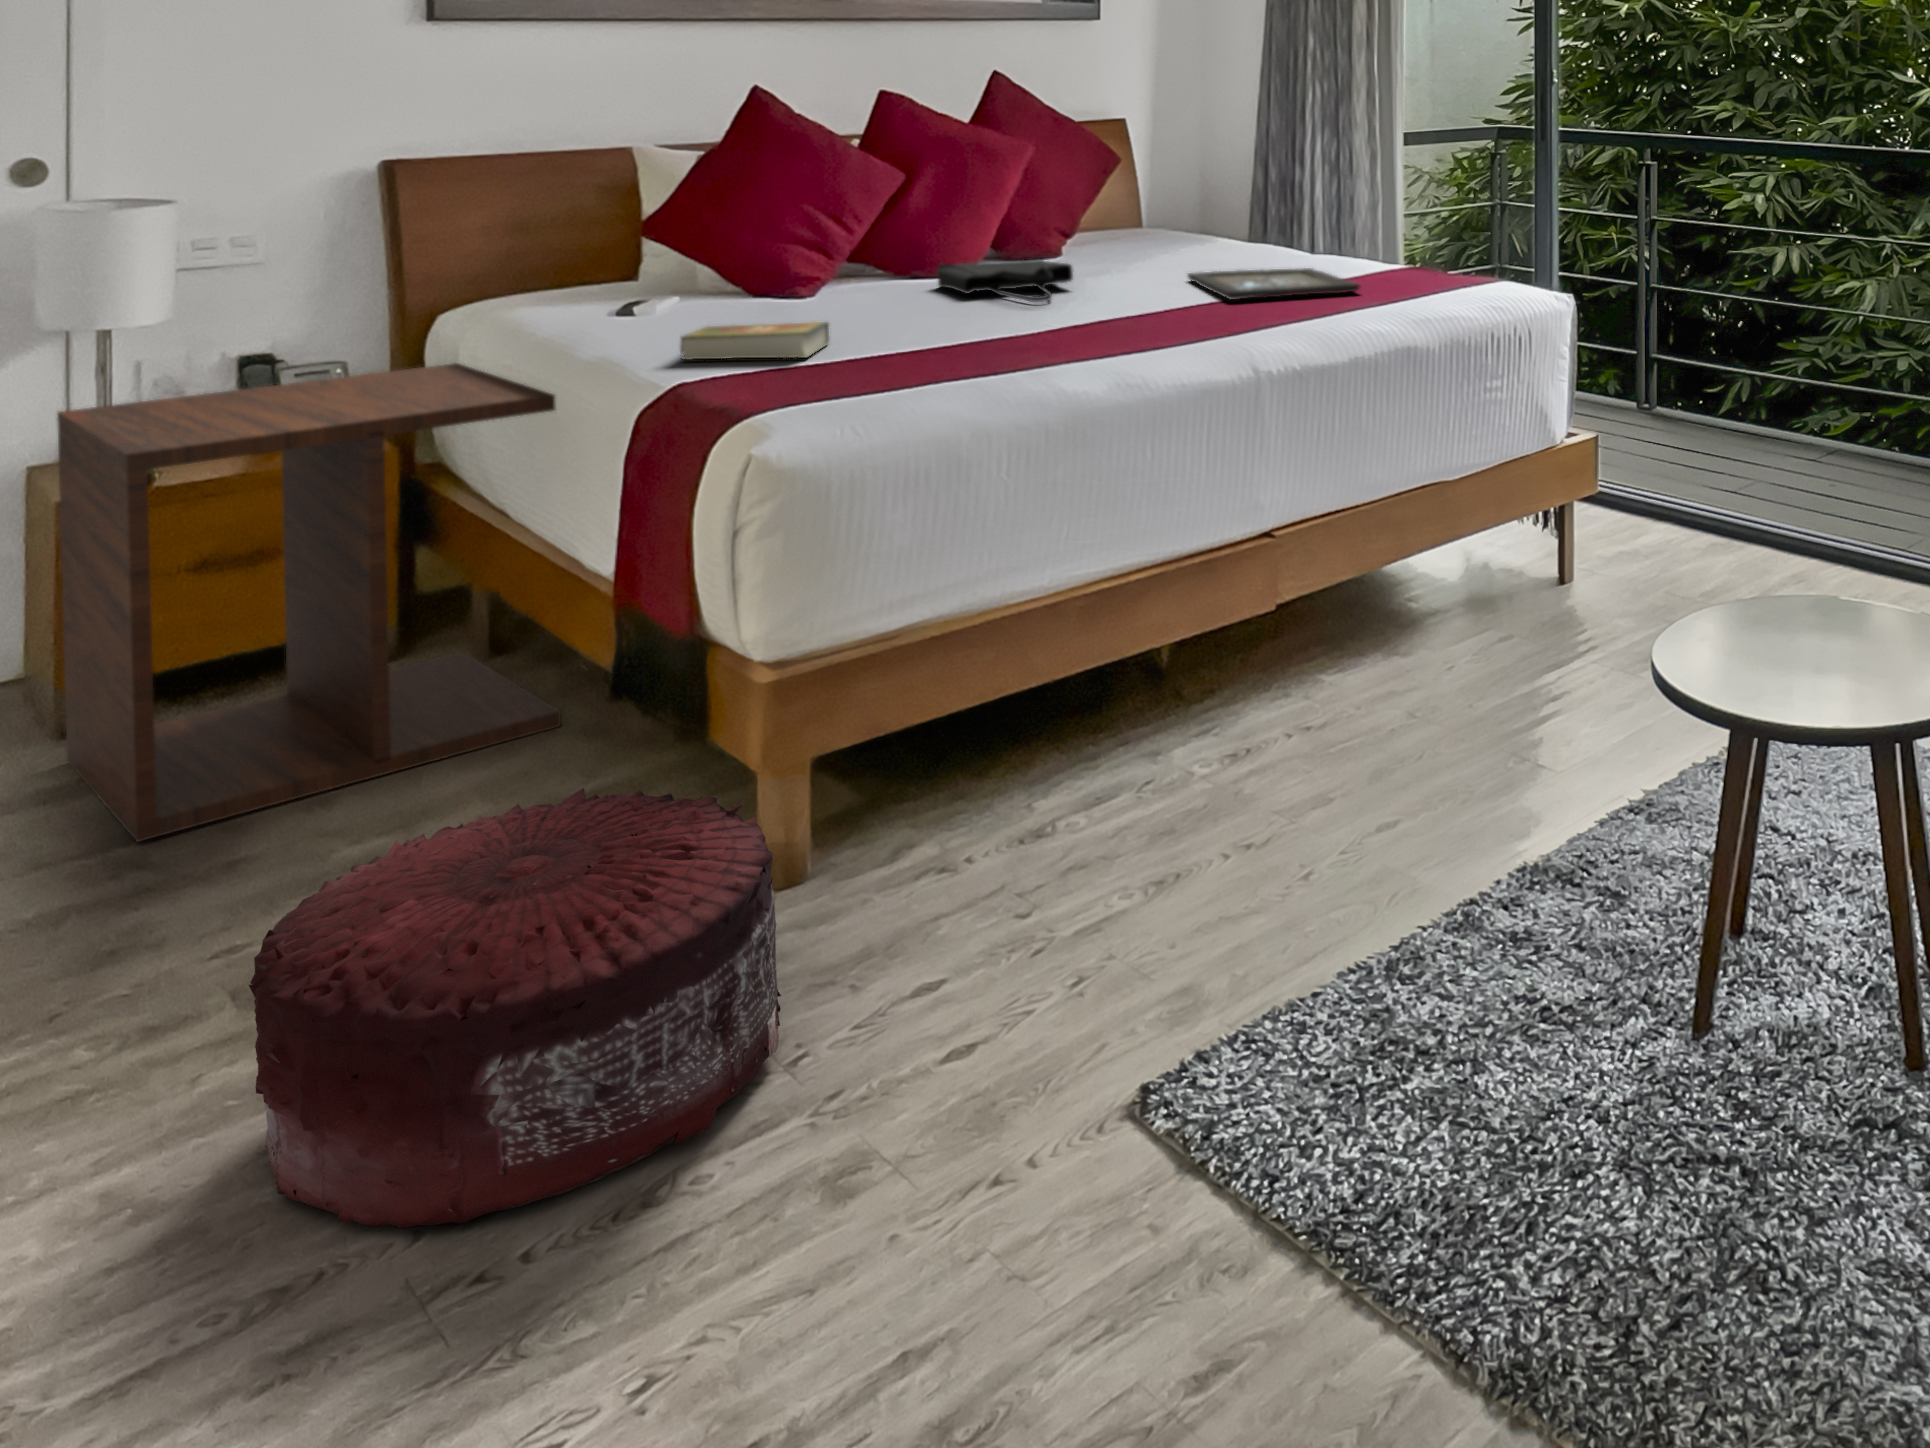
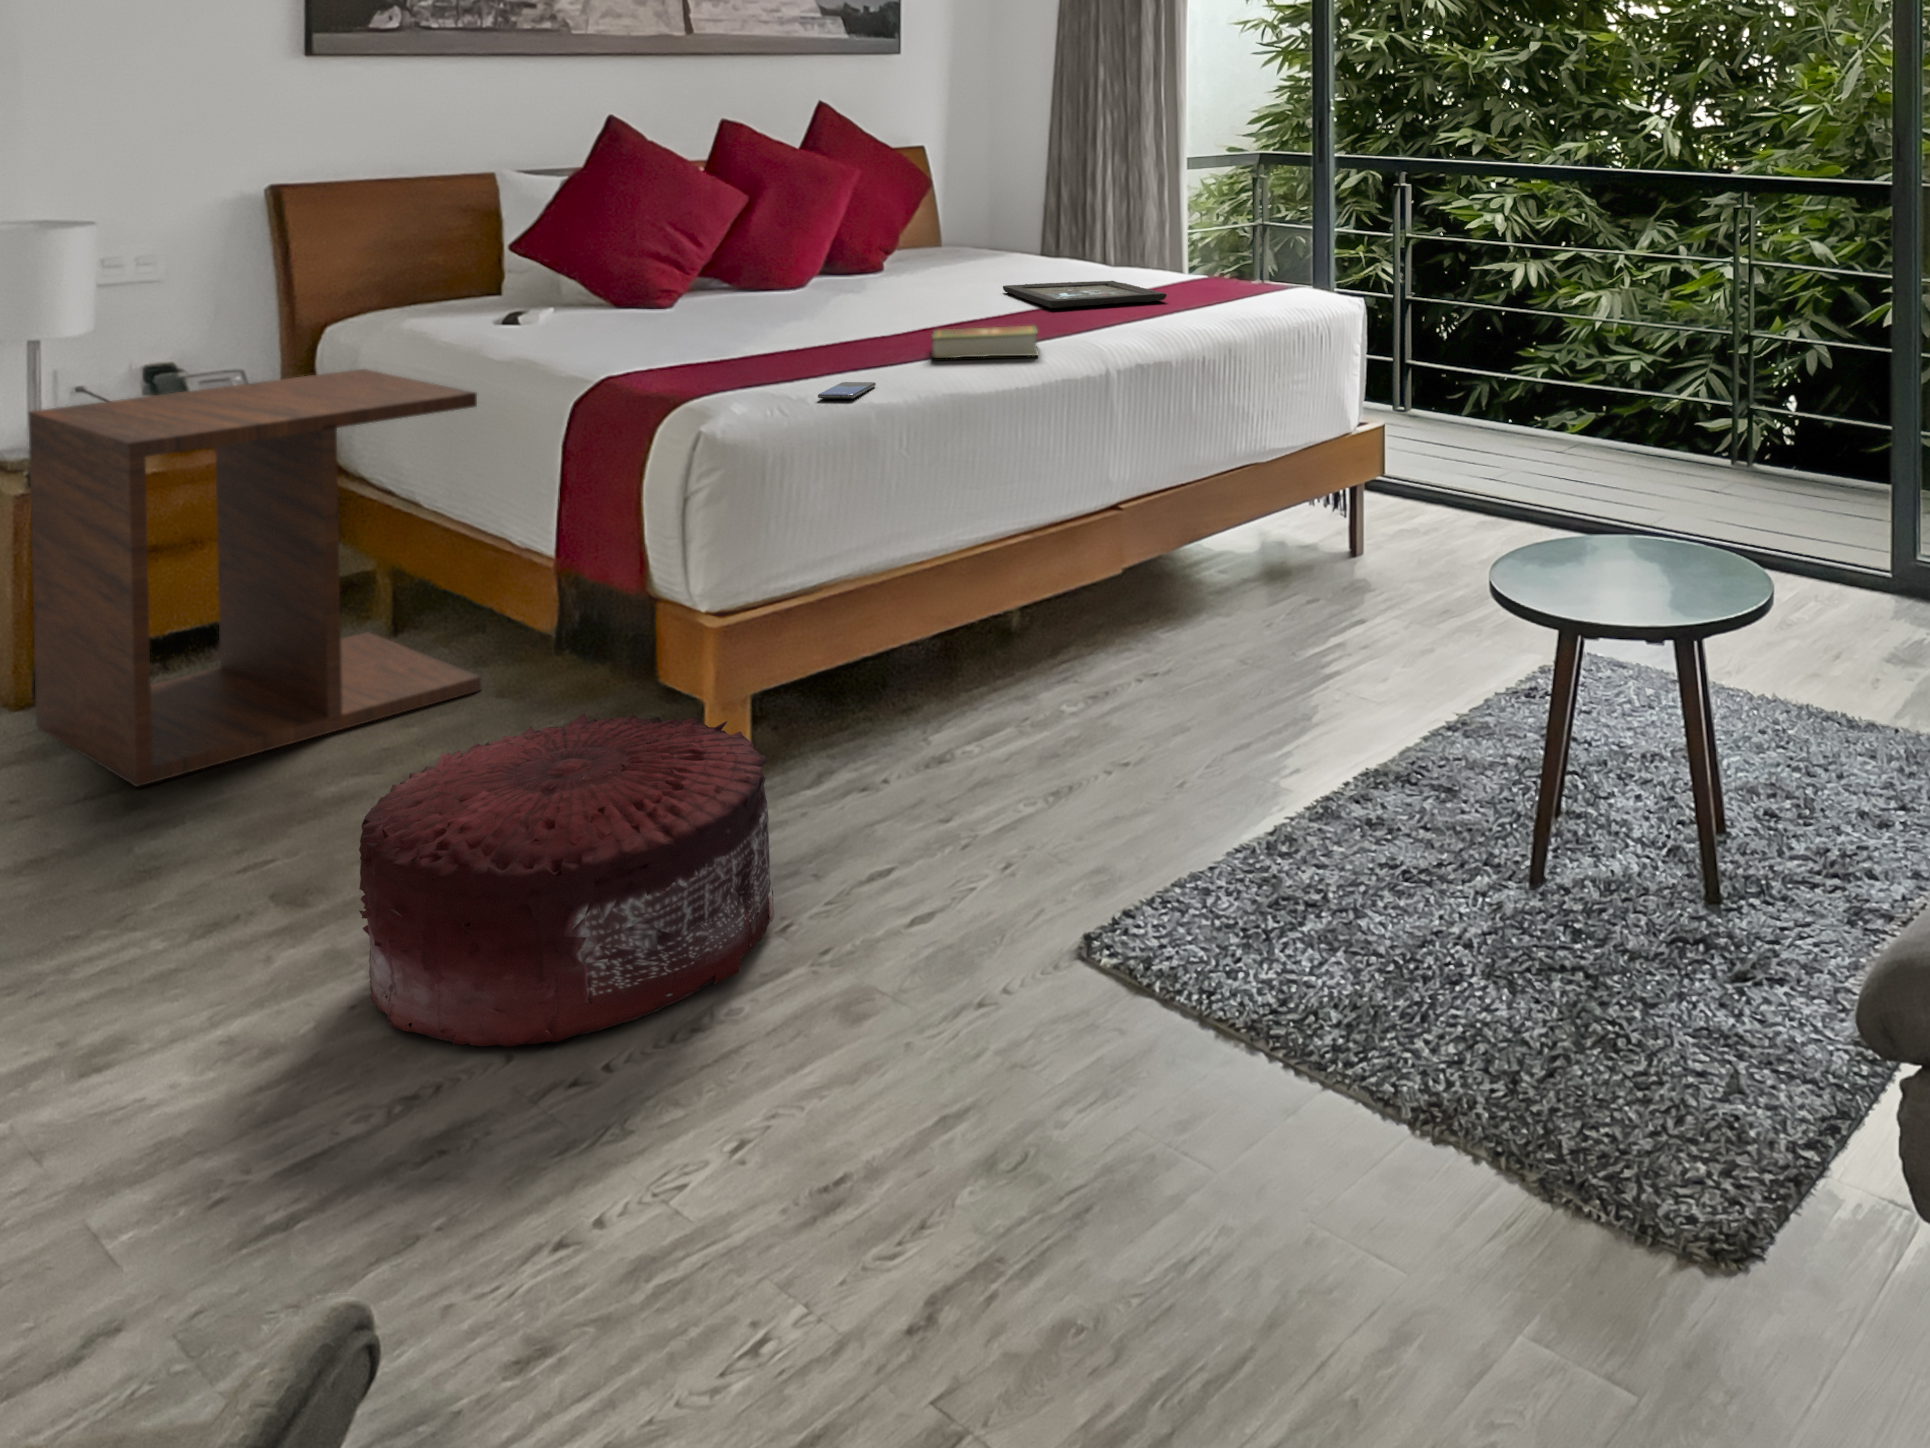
tote bag: present [937,259,1073,302] -> none [776,275,902,311]
book: present [680,322,829,360] -> present [931,326,1038,358]
smartphone: none [911,390,987,411] -> present [818,382,876,399]

